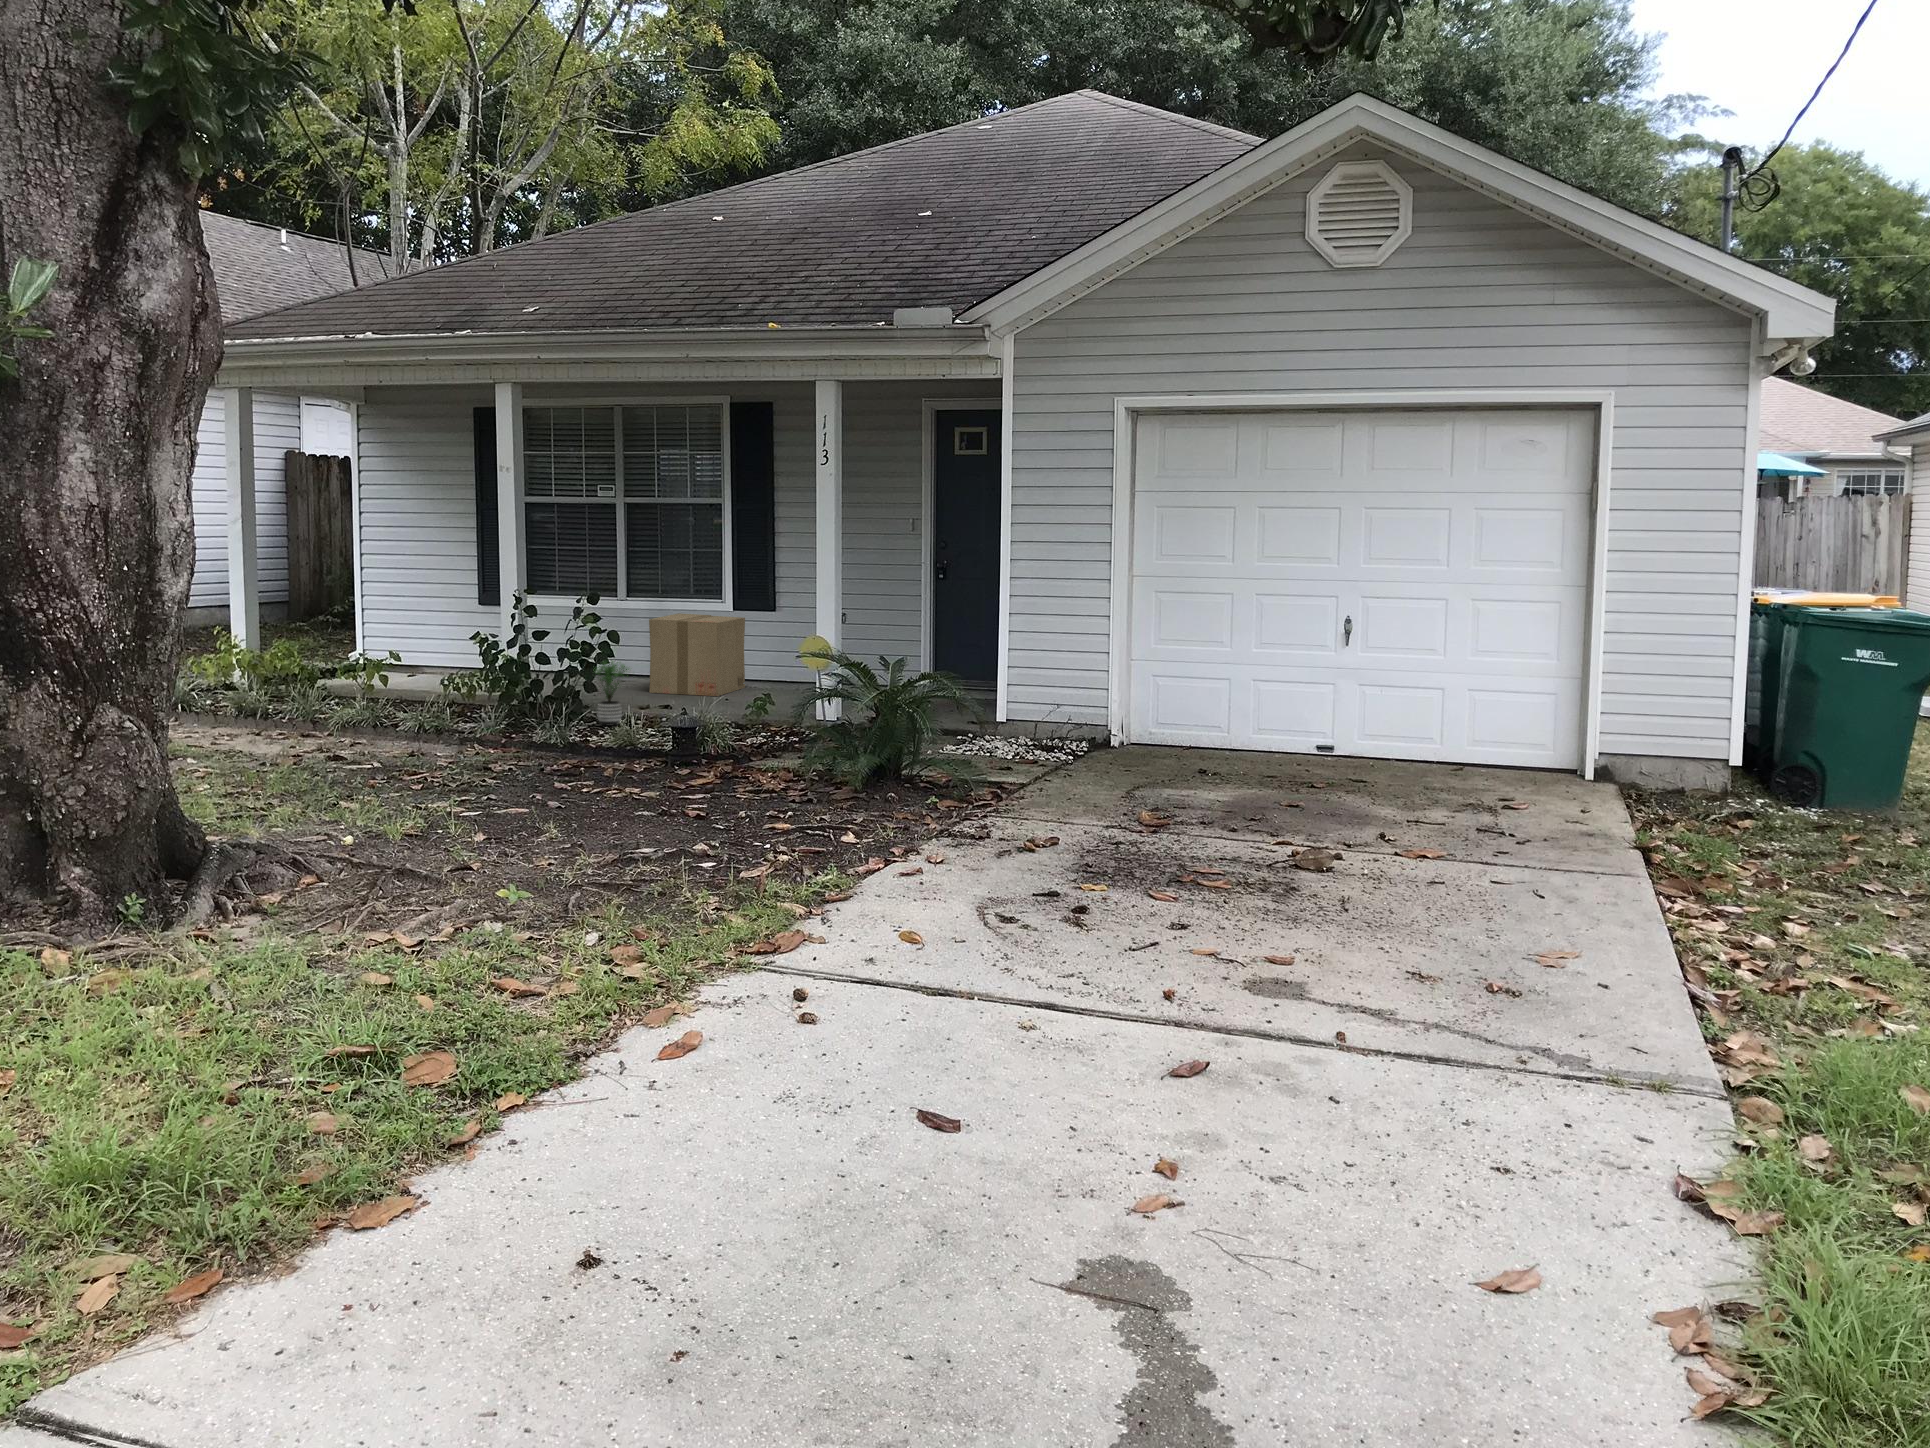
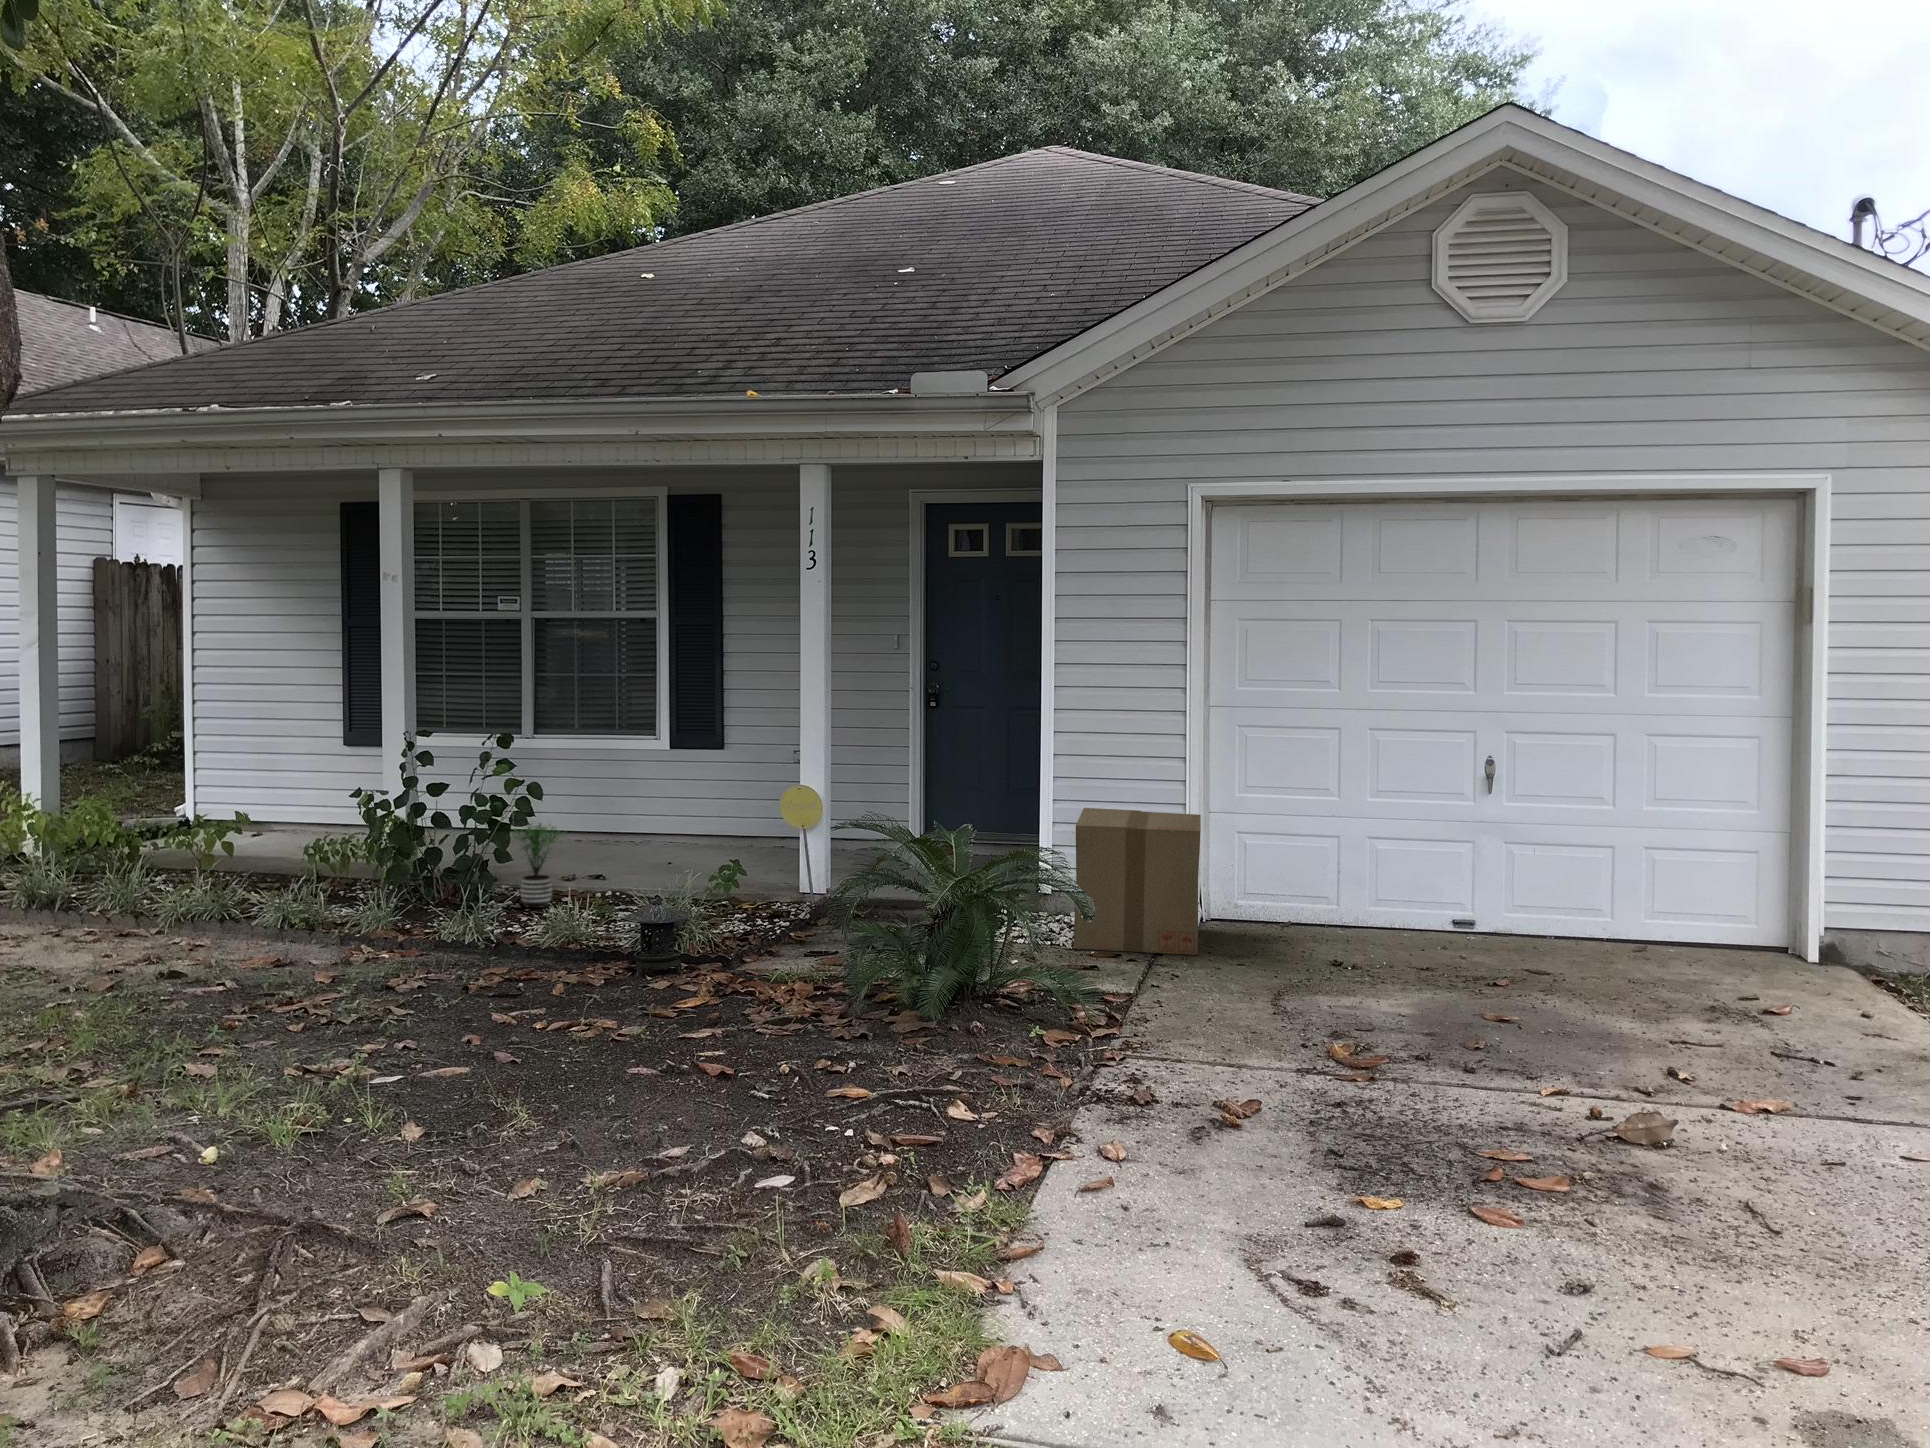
cardboard box: present [649,613,745,696] -> present [1074,808,1201,955]

